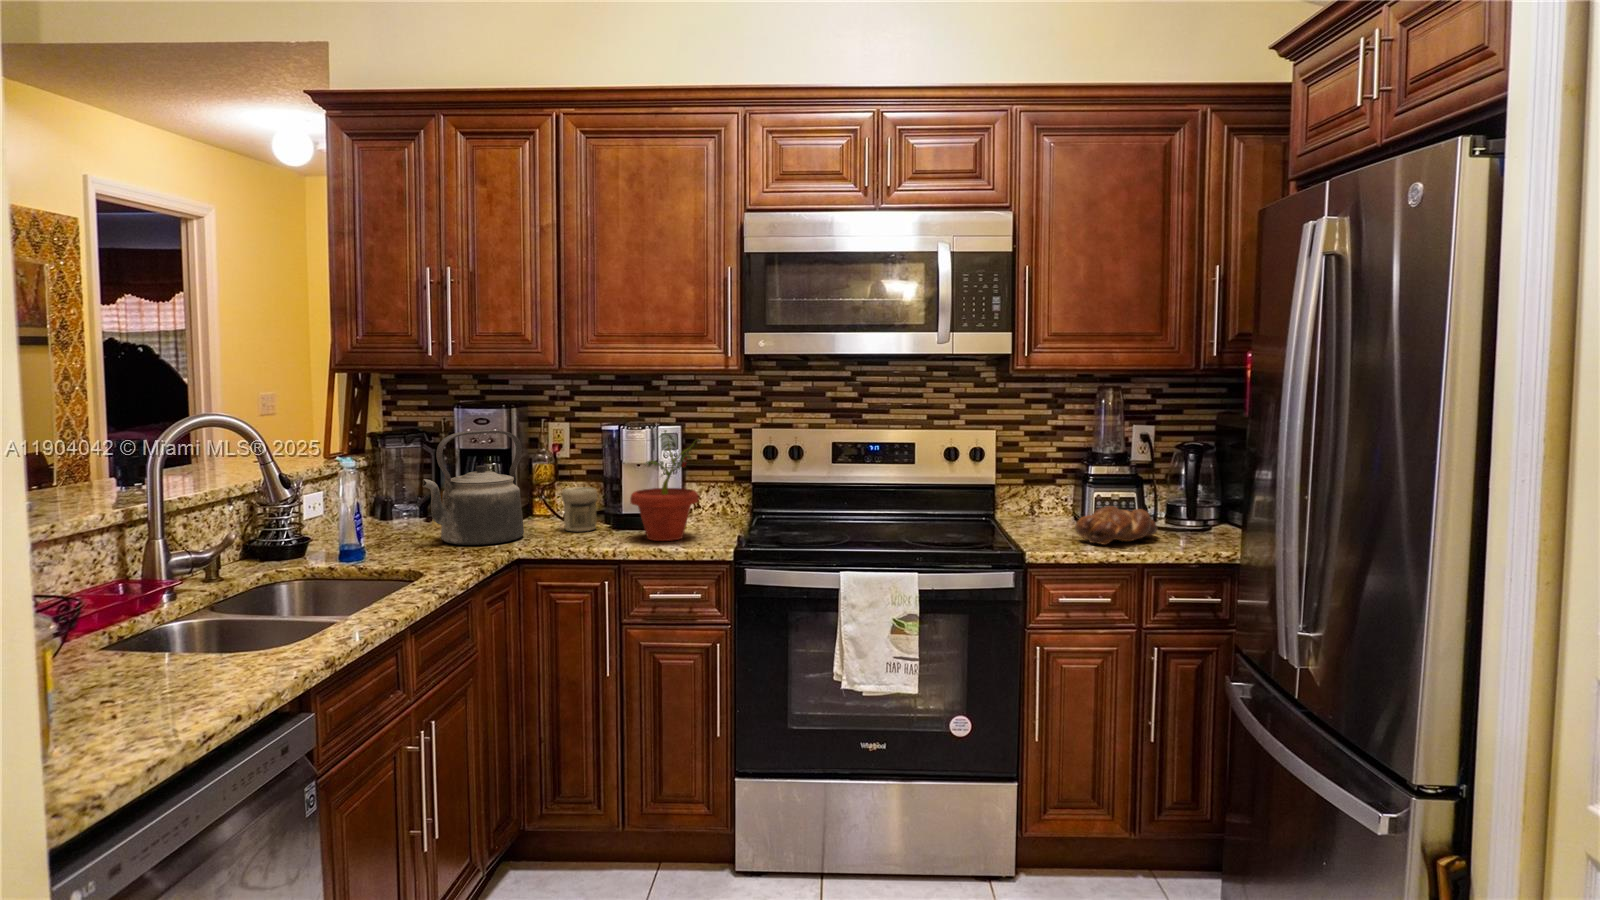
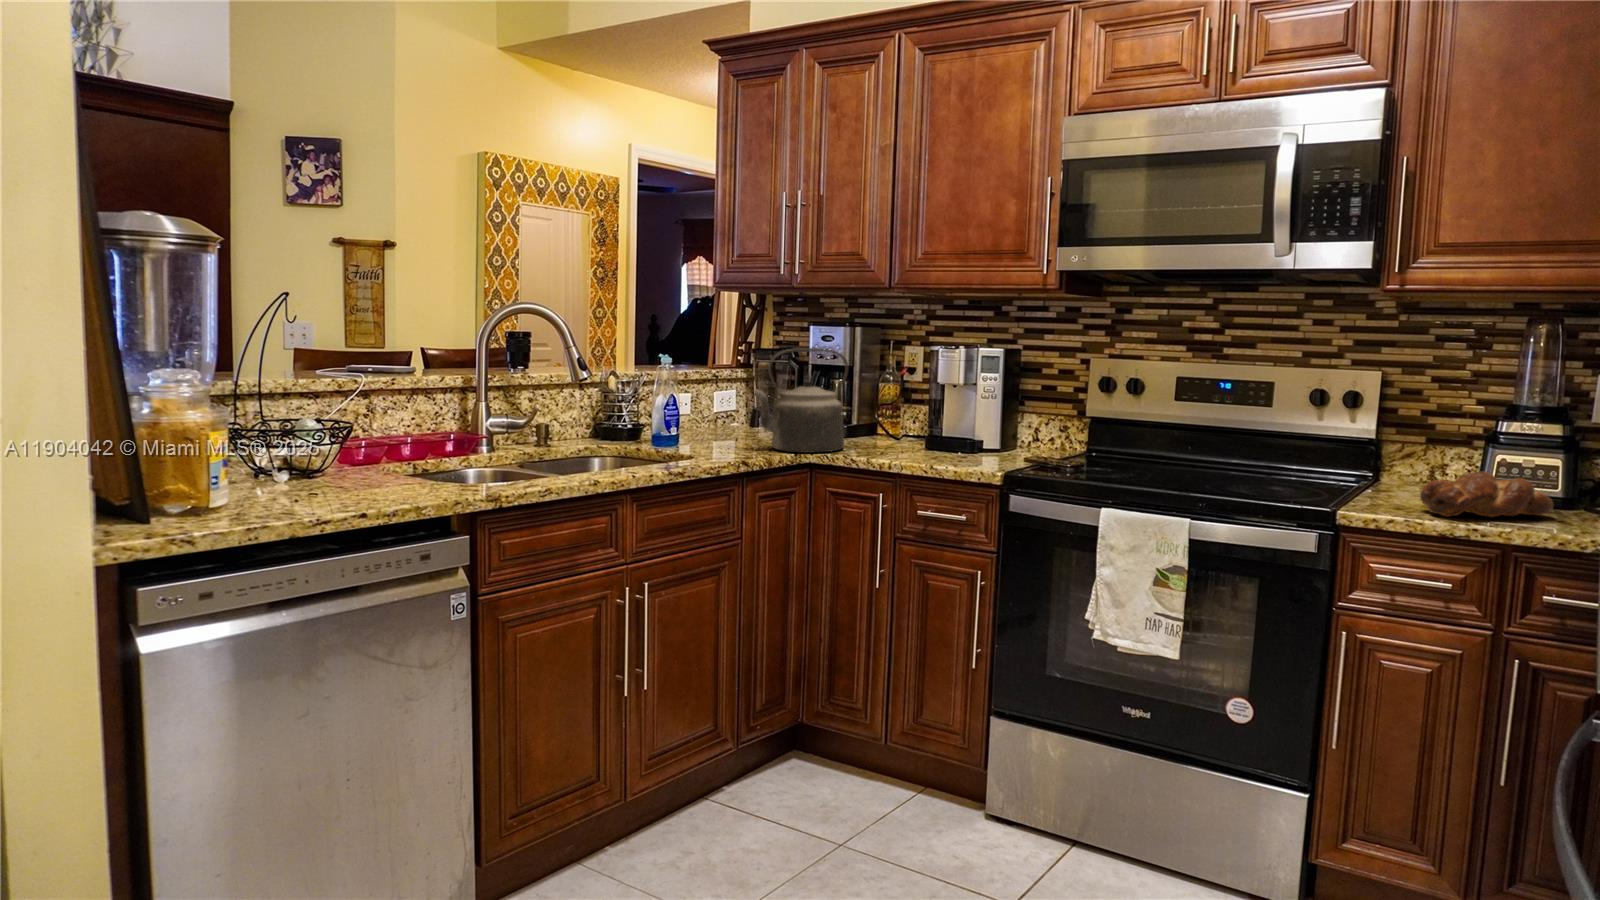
potted plant: present [630,430,701,541] -> none [928,354,1004,465]
jar: present [562,487,598,532] -> none [884,409,918,451]

